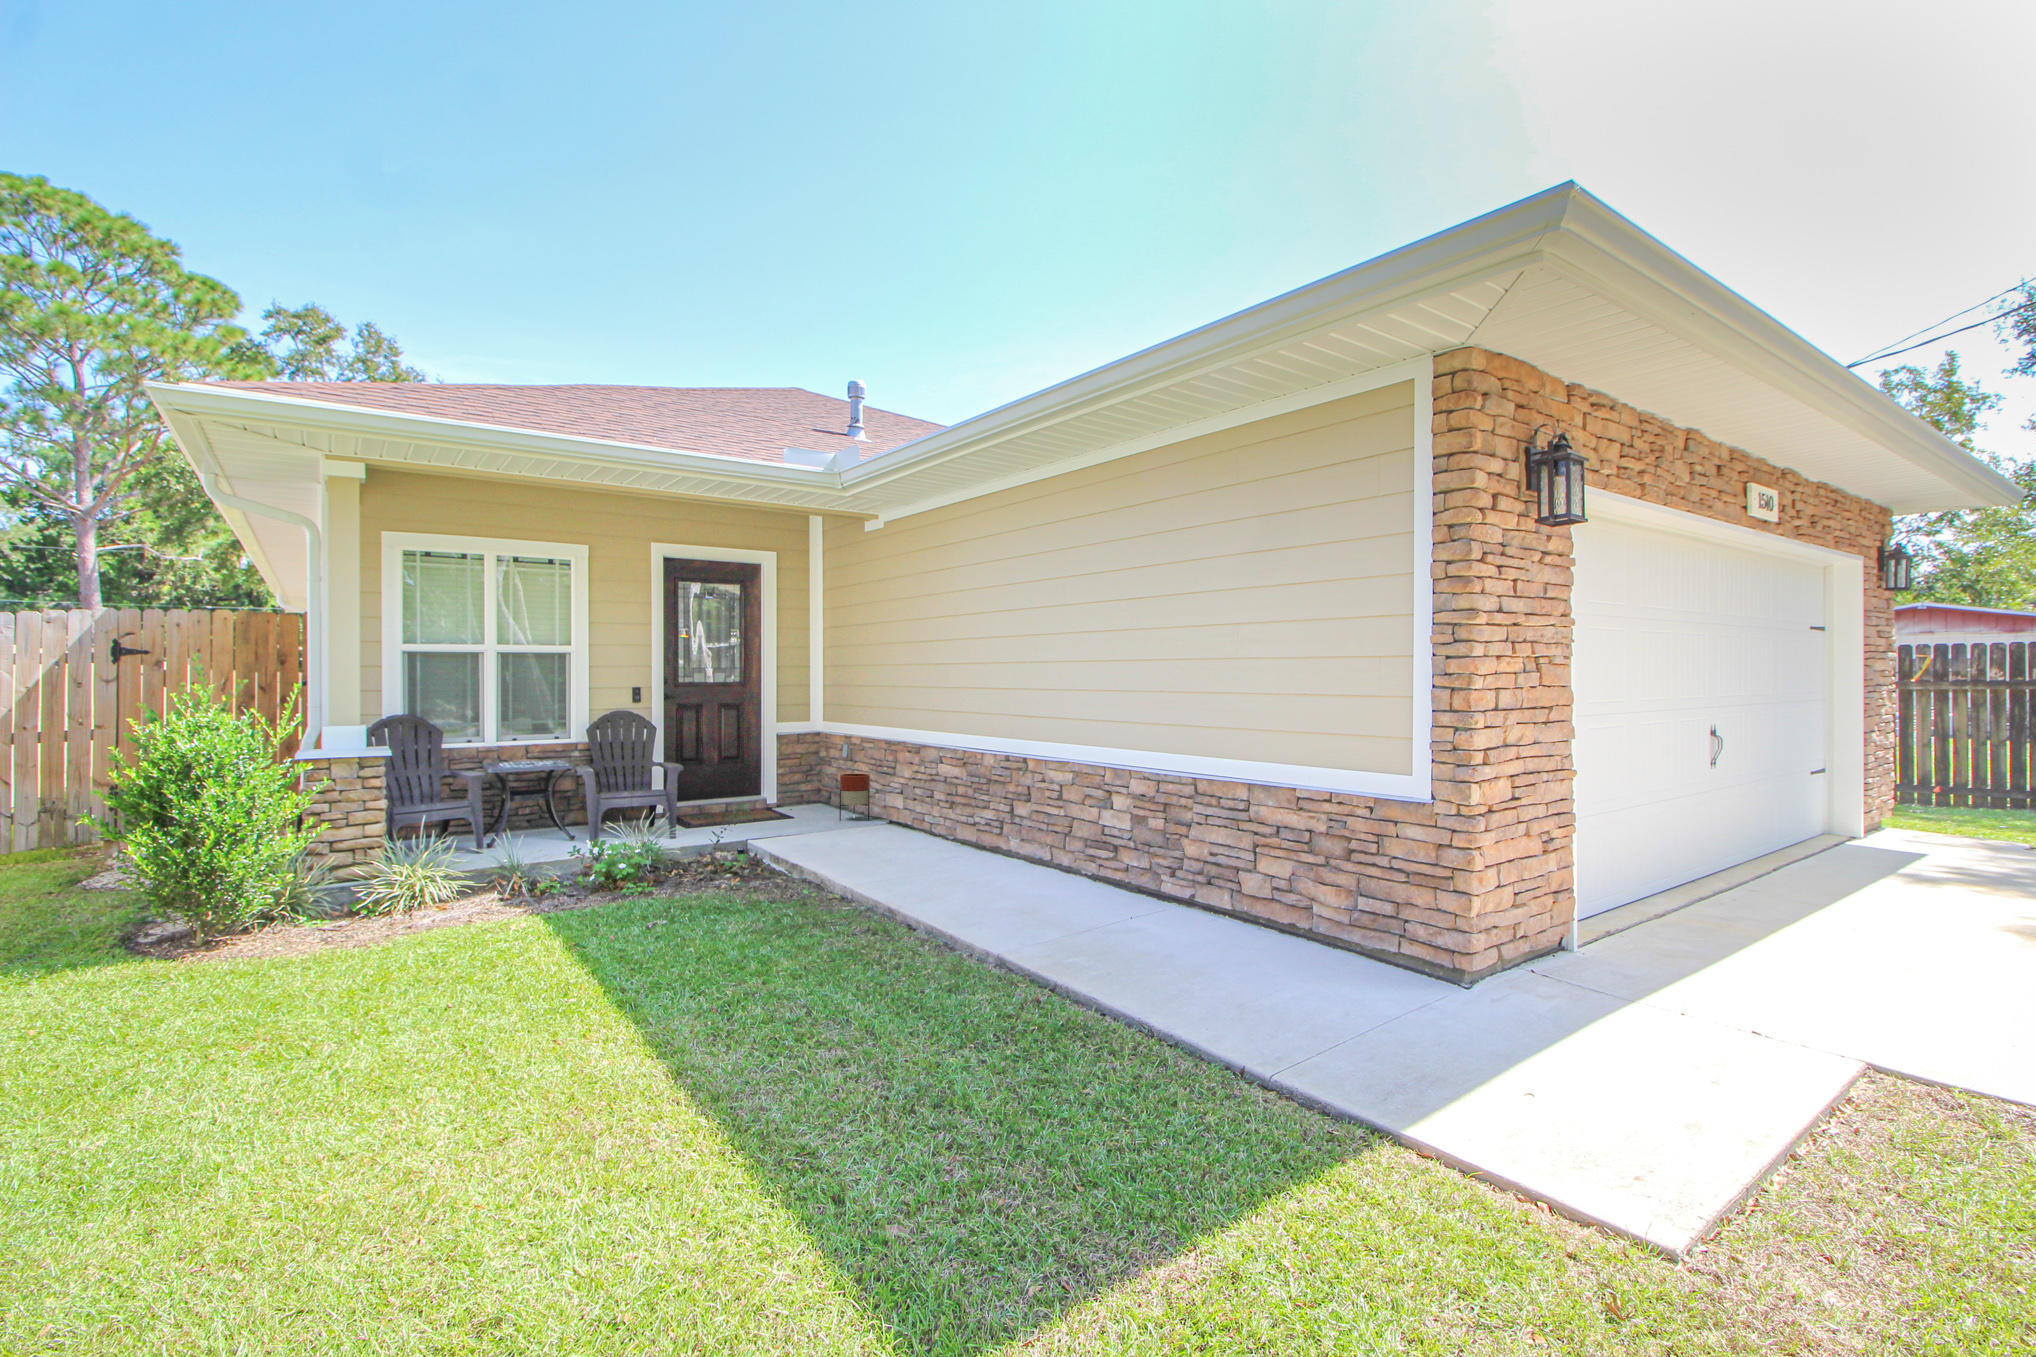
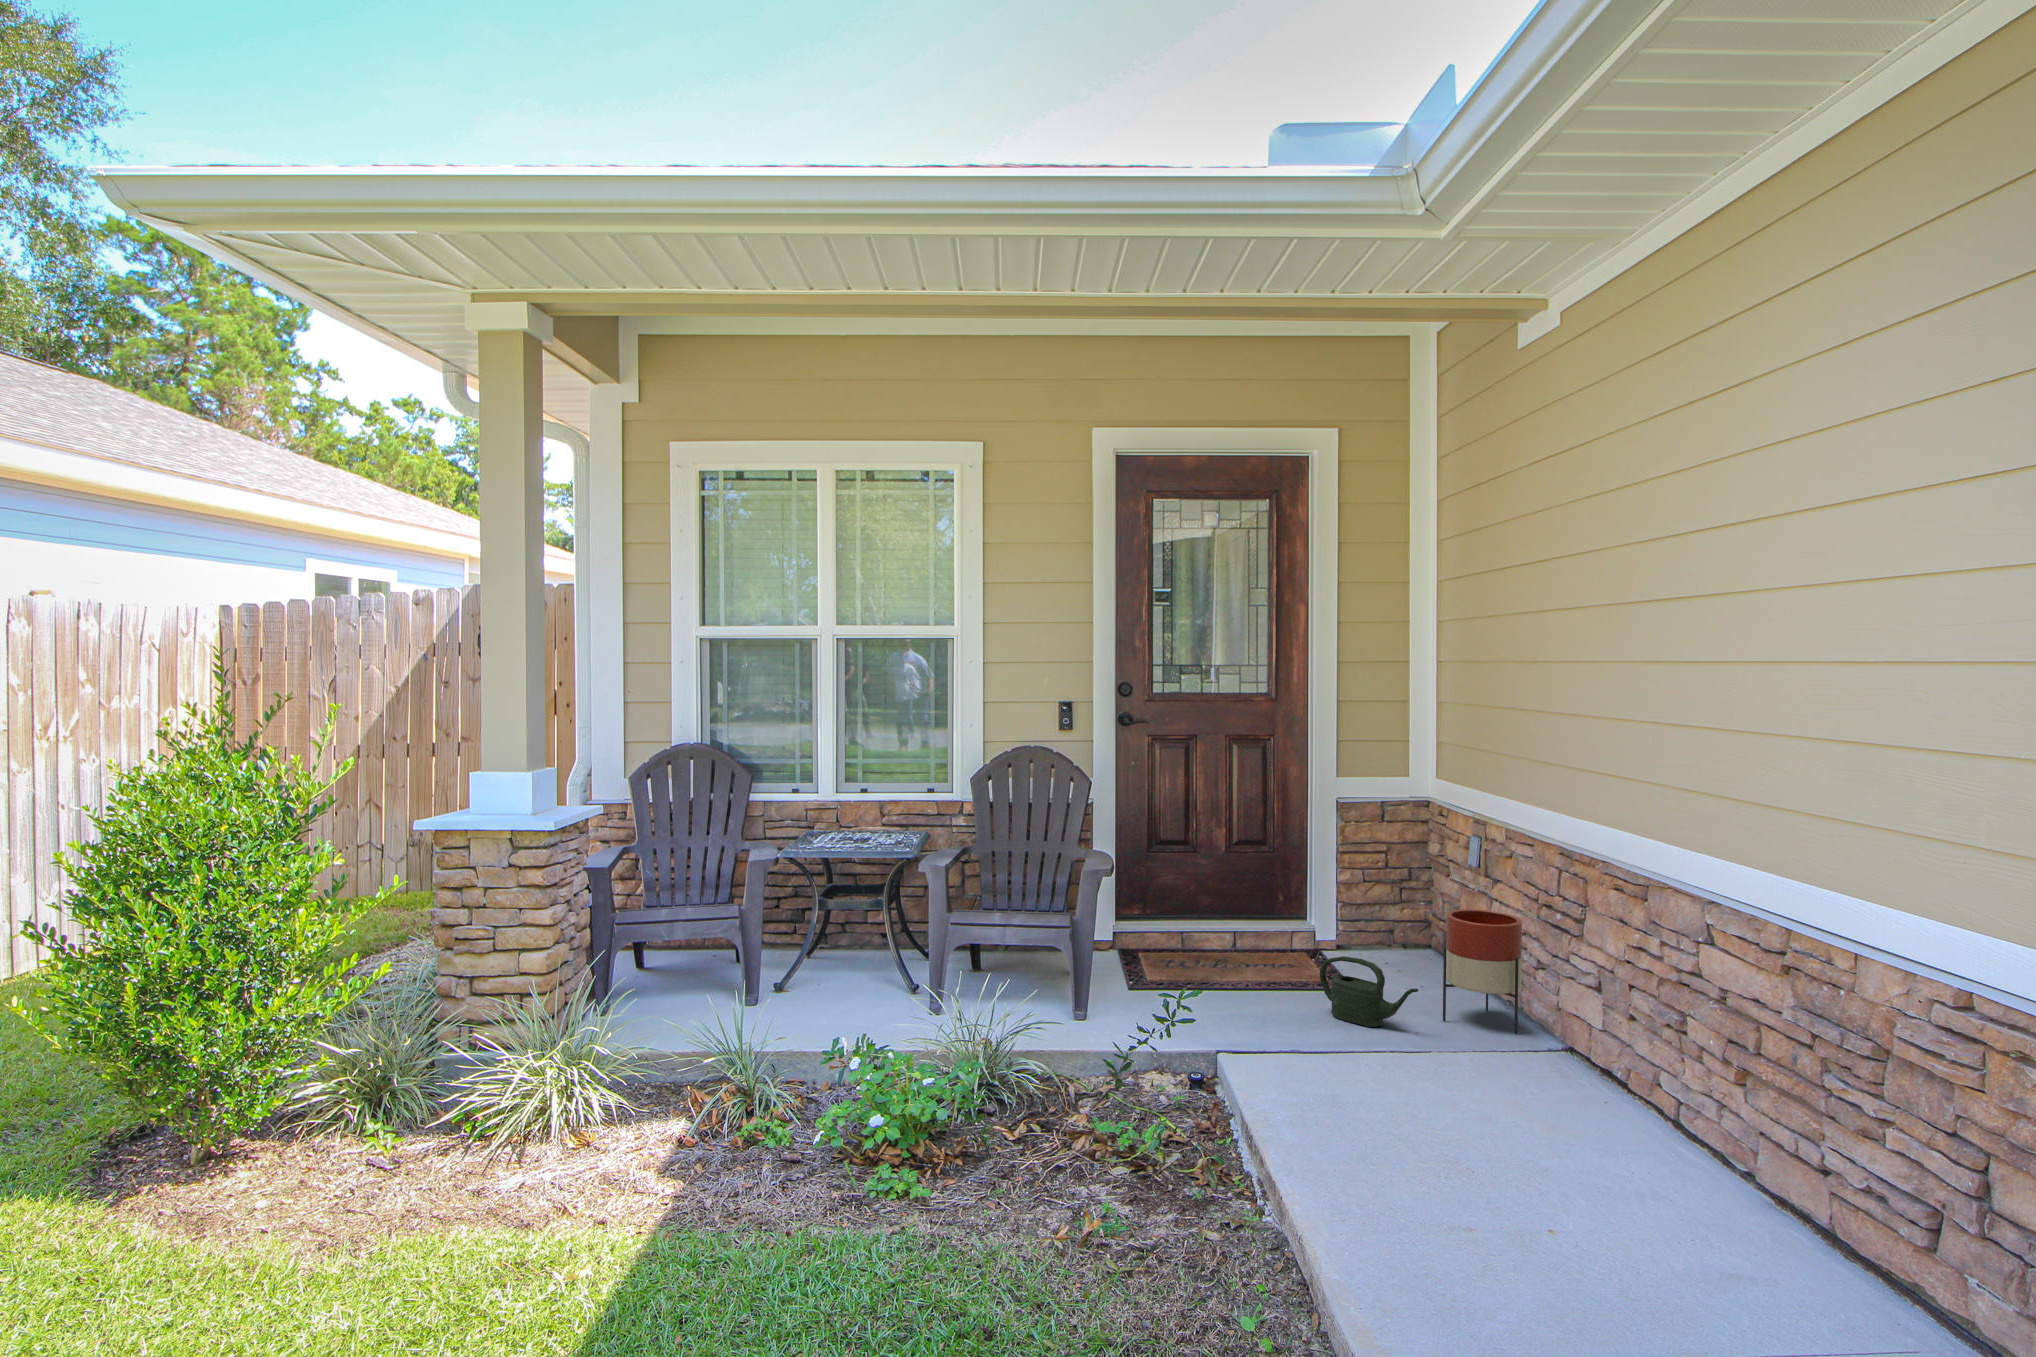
watering can: none [789,797,834,825] -> present [1320,956,1418,1027]

